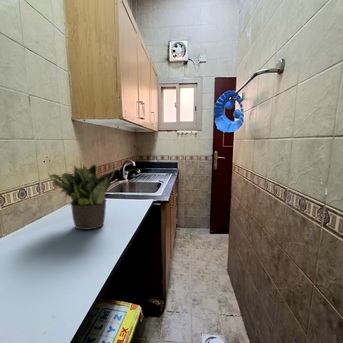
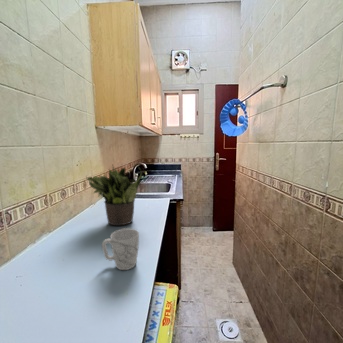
mug: none [43,236,88,288] -> present [102,228,139,270]

